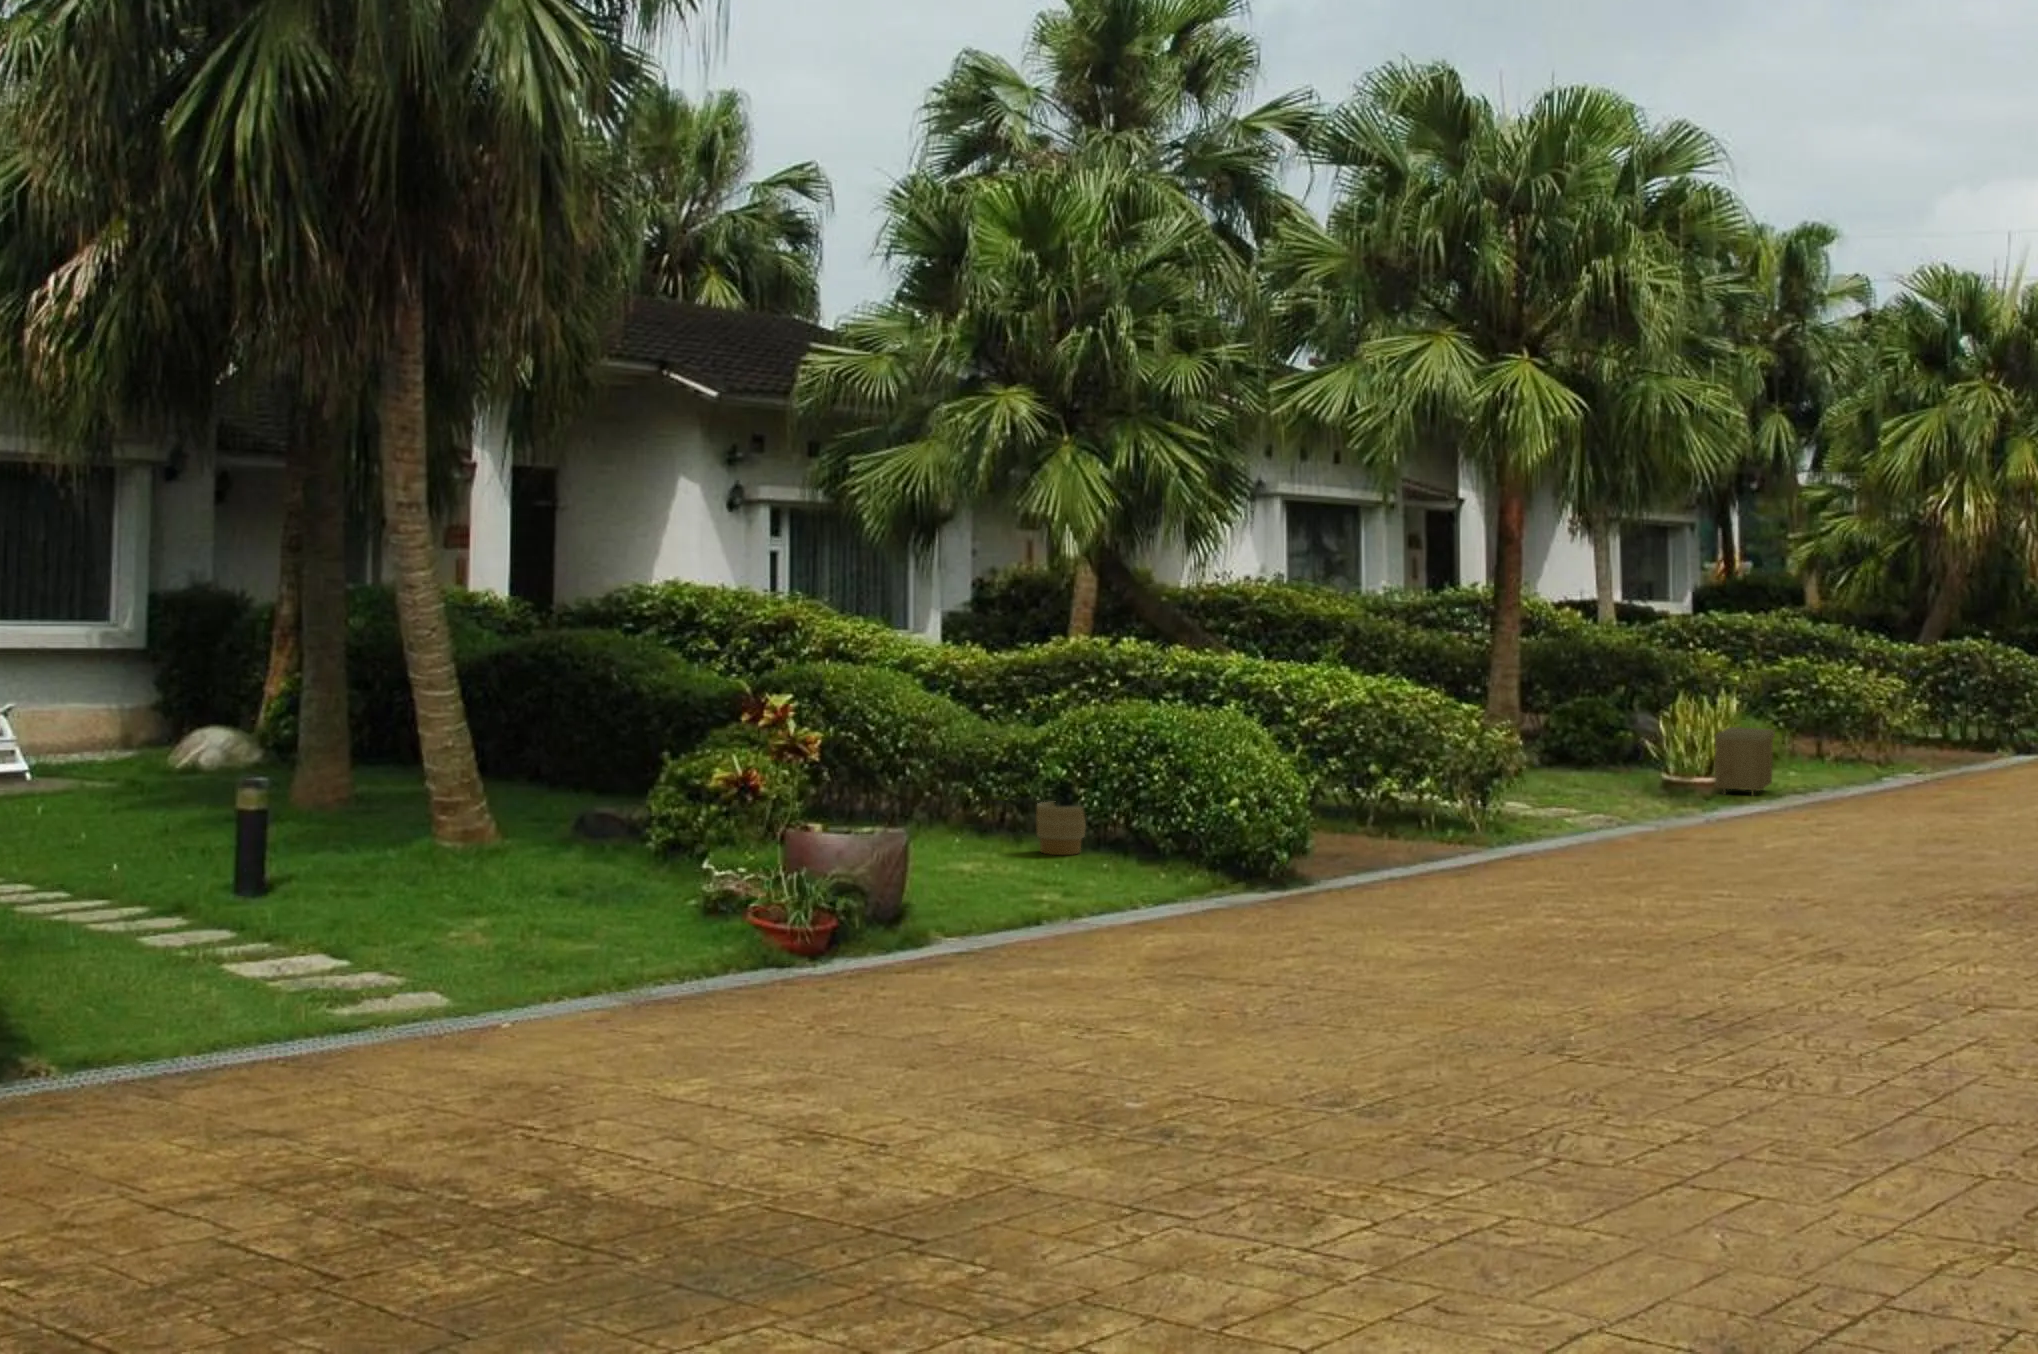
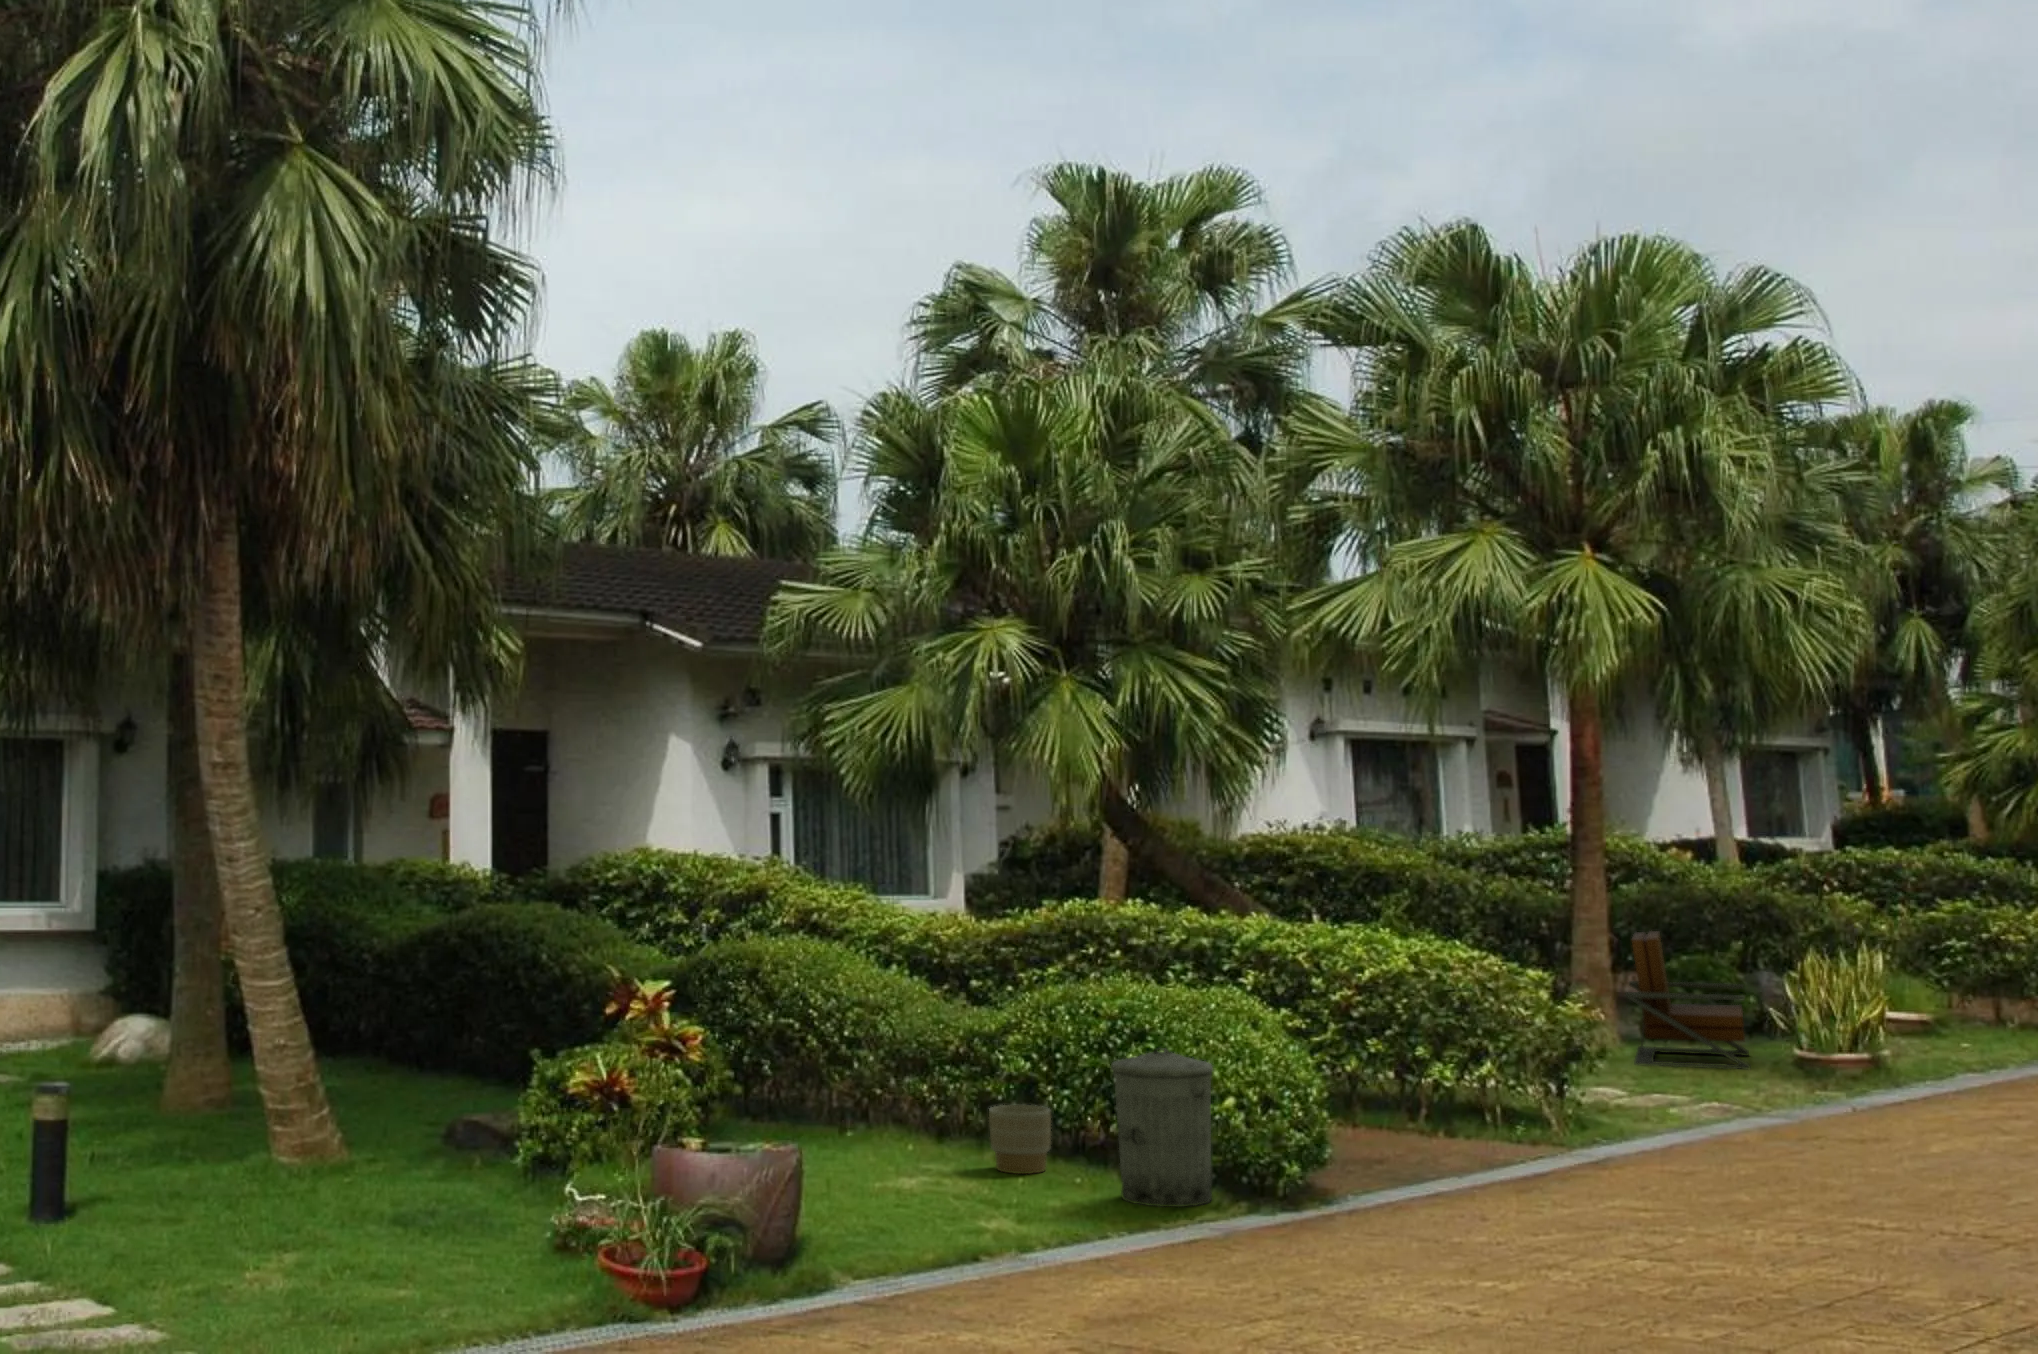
lounge chair: none [1525,676,1619,789] -> present [1625,931,1750,1069]
storage bench: present [1715,727,1775,796] -> none [1872,991,1954,1080]
trash can: none [1145,754,1226,875] -> present [1111,1049,1213,1207]

